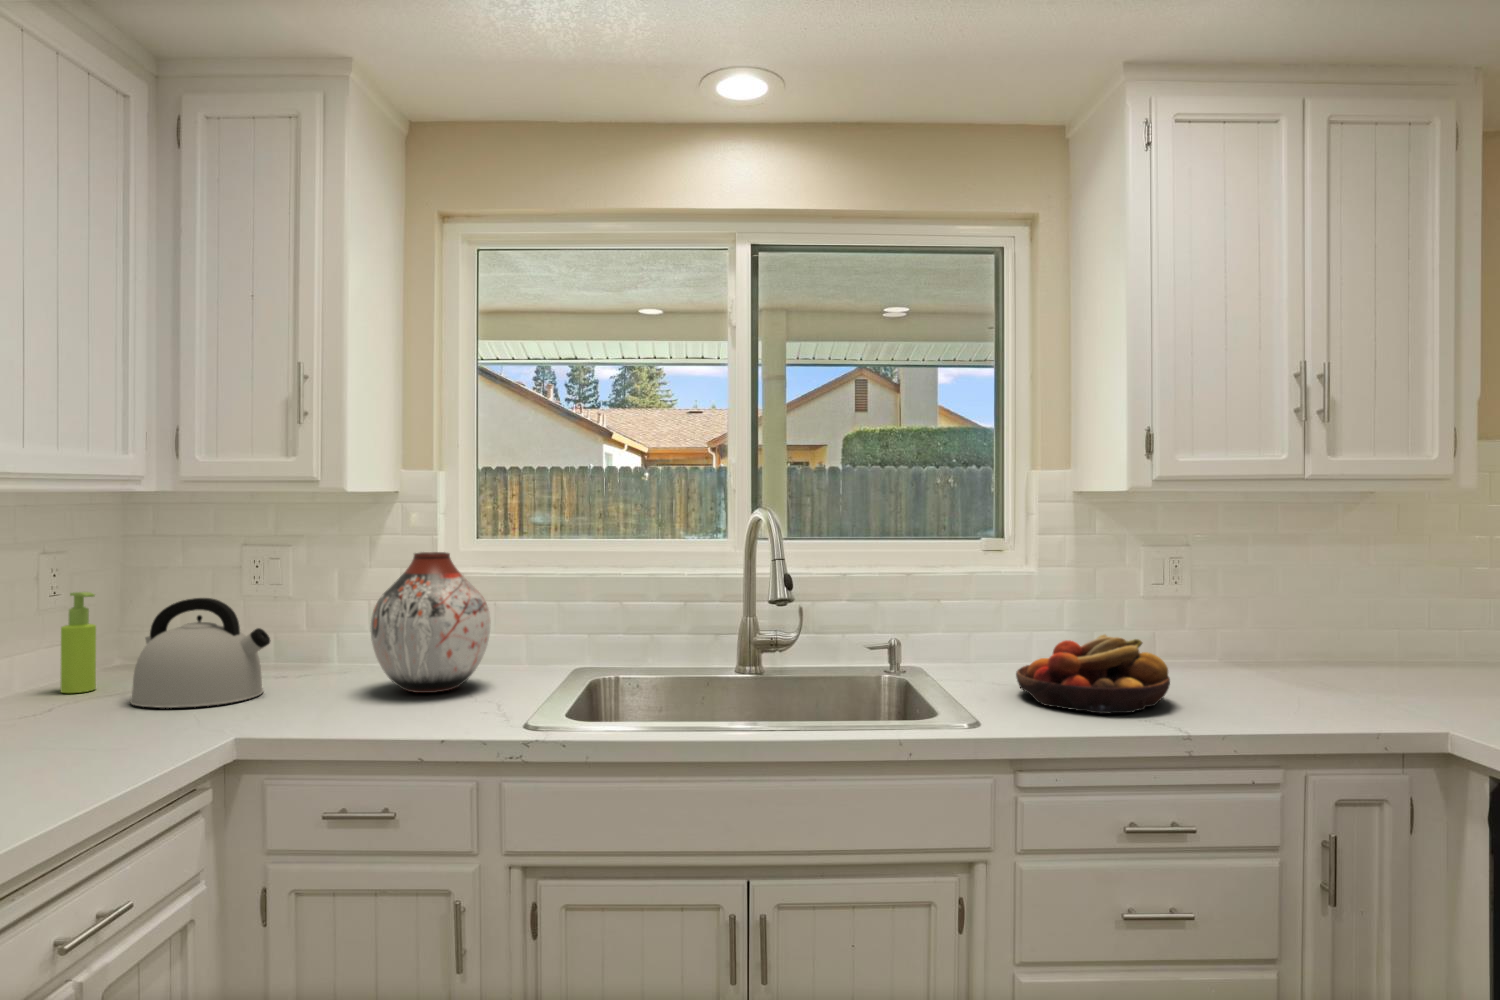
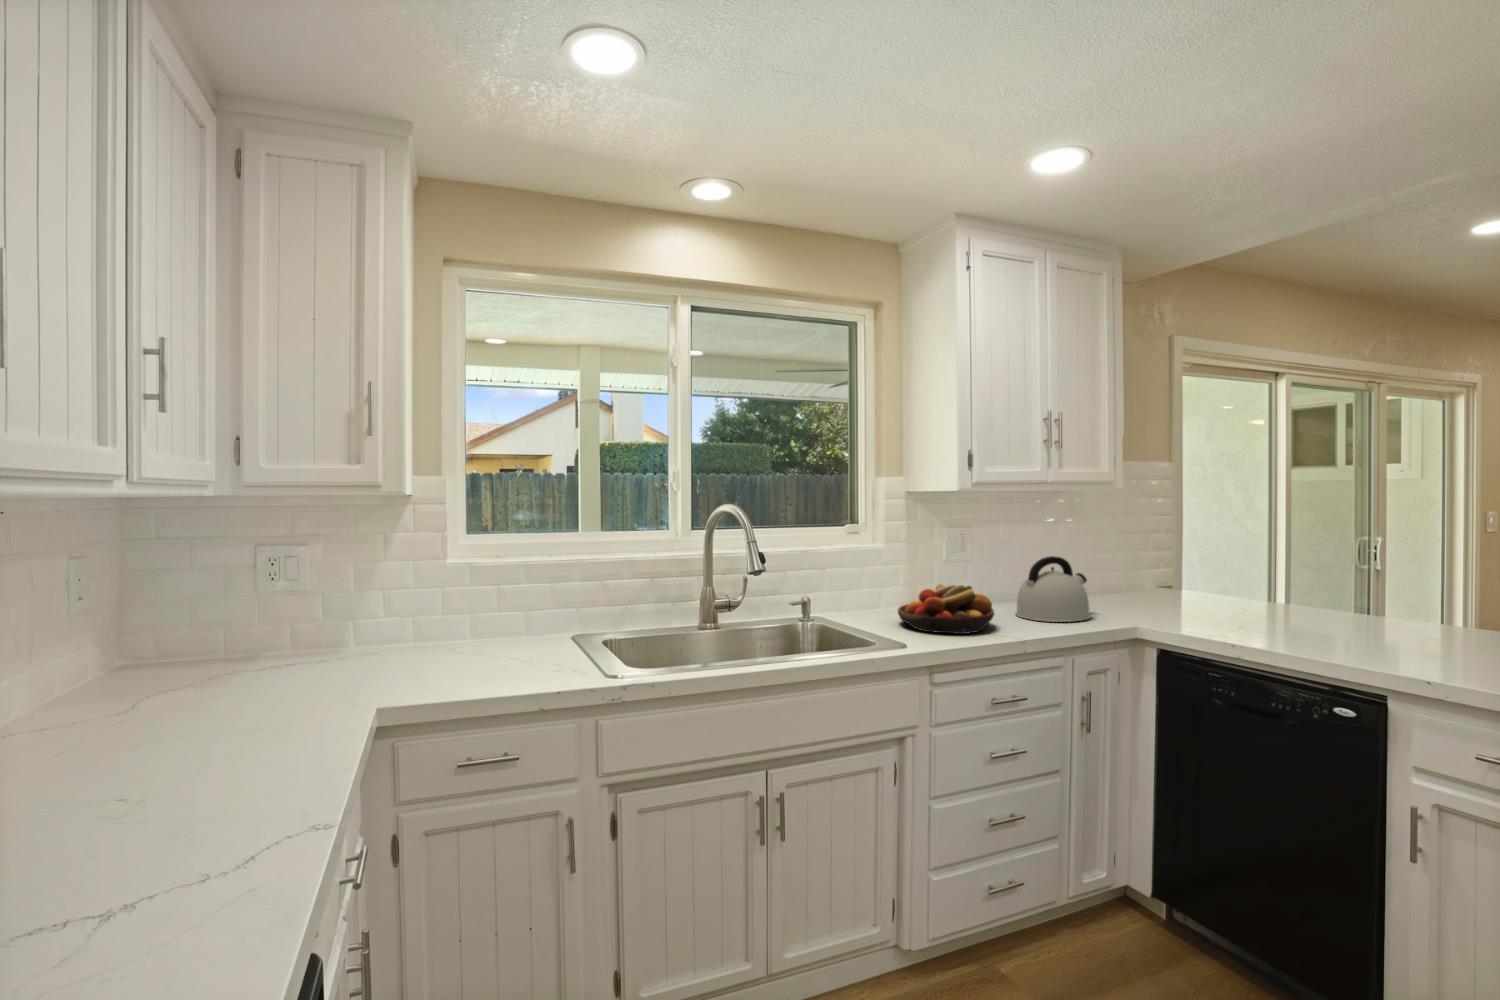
vase: present [371,552,491,693] -> none [440,549,535,662]
soap dispenser: present [61,592,96,693] -> none [135,599,171,692]
kettle: present [130,598,270,708] -> present [1016,556,1090,622]

